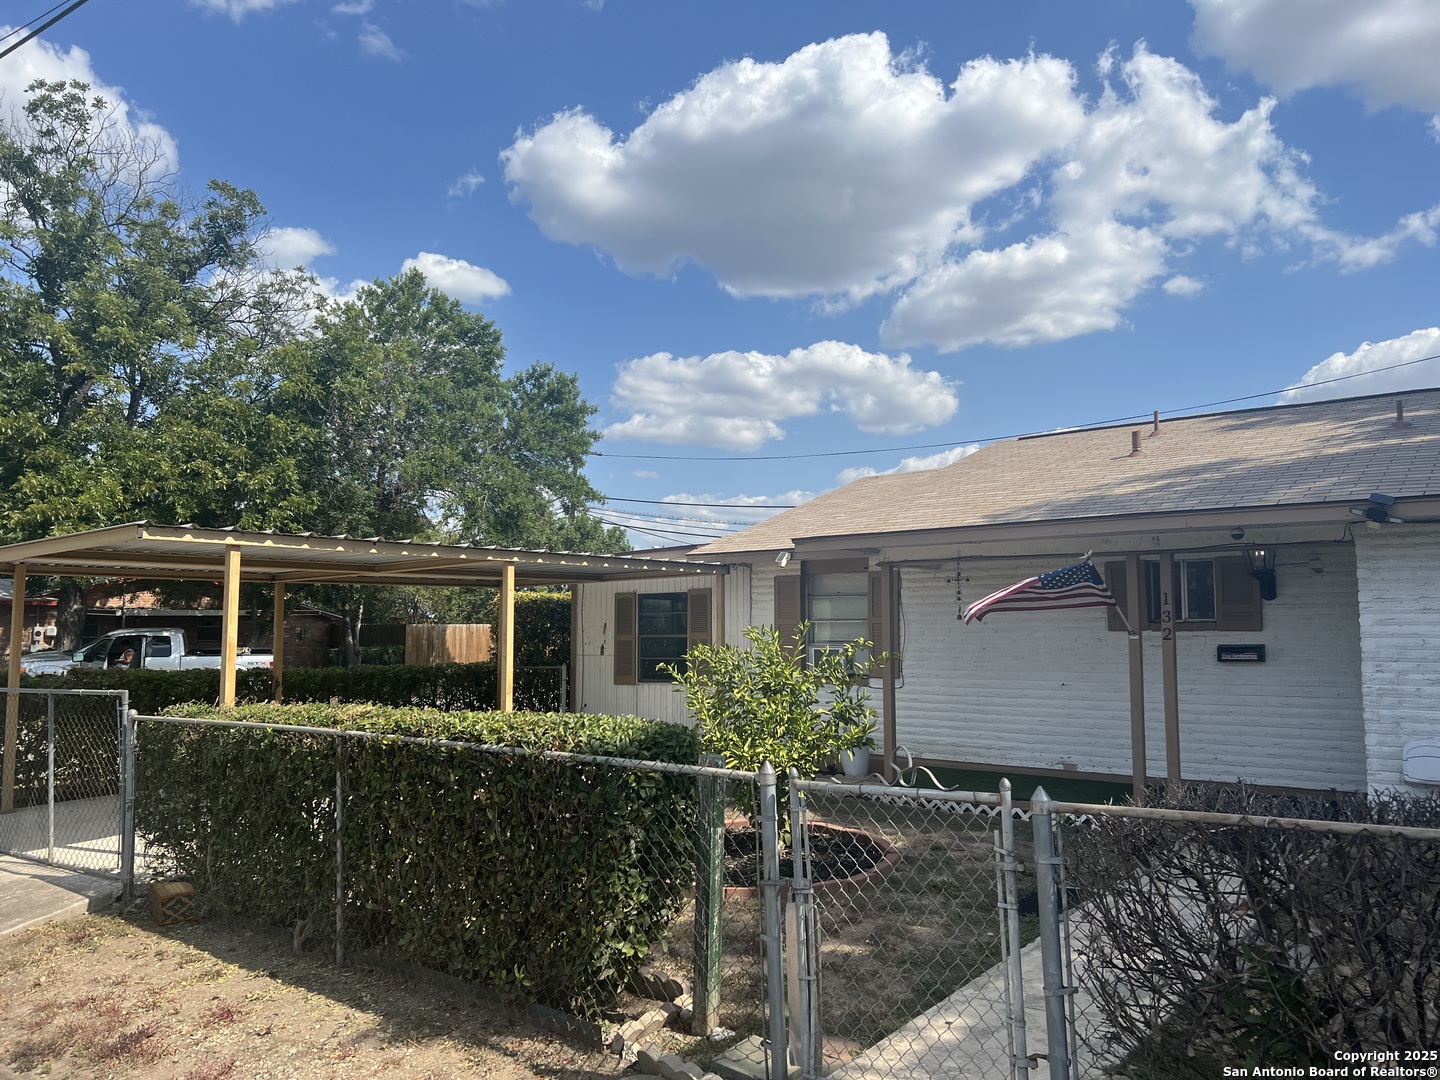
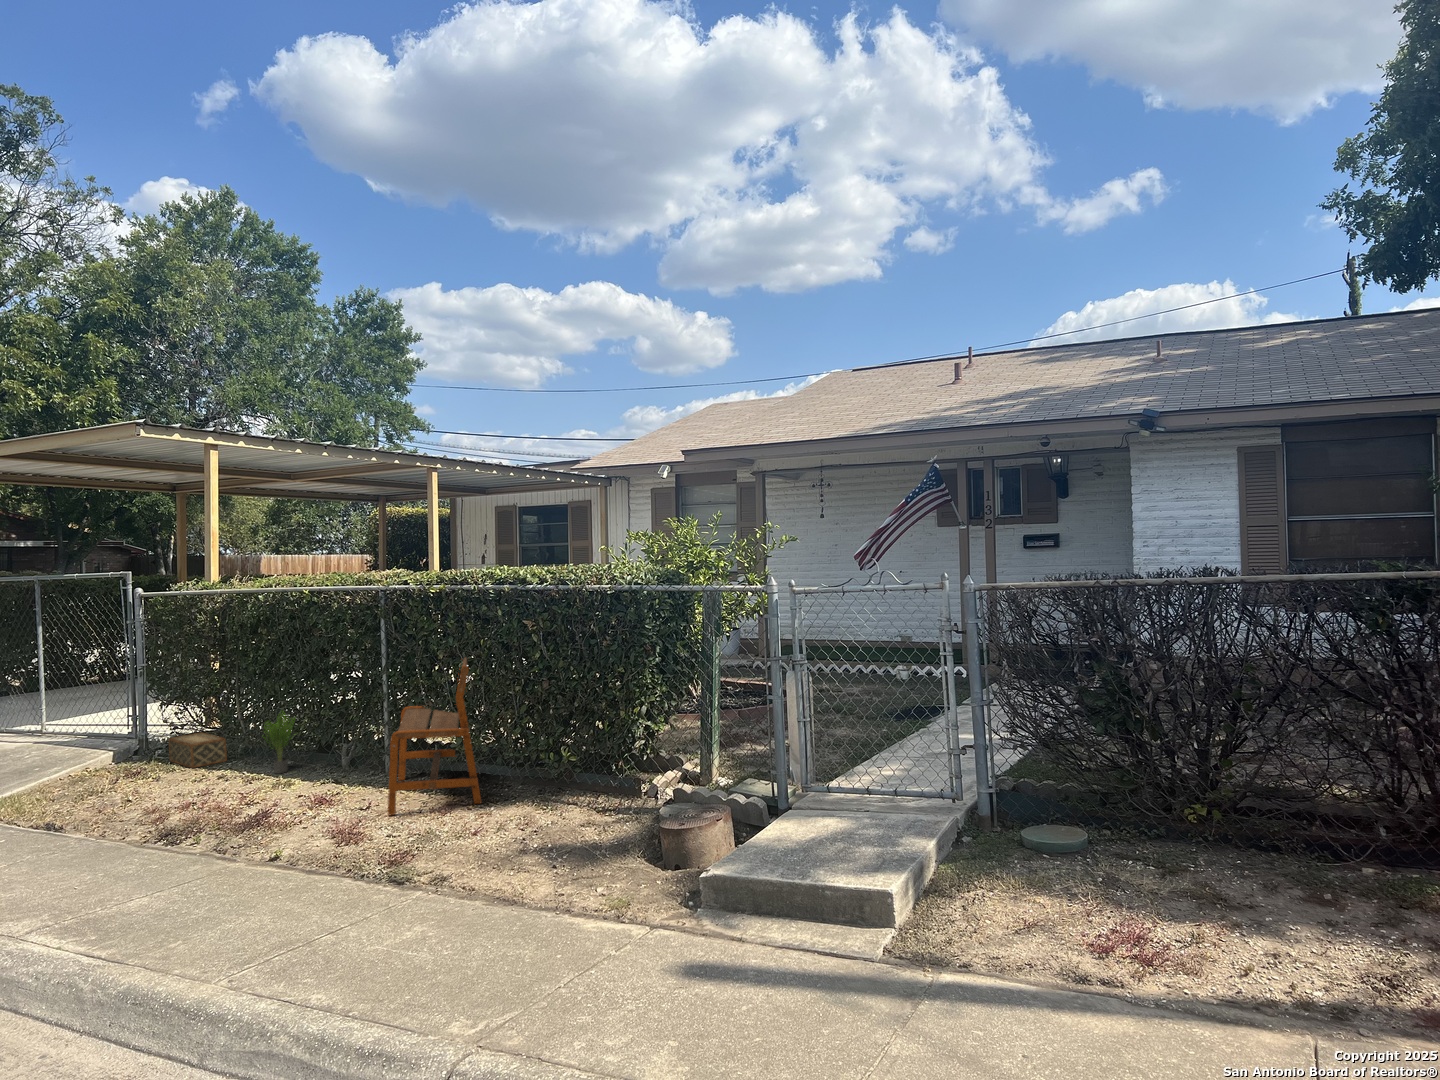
bench: none [279,815,446,1052] -> present [388,657,481,815]
potted plant: none [214,867,264,947] -> present [266,714,291,774]

